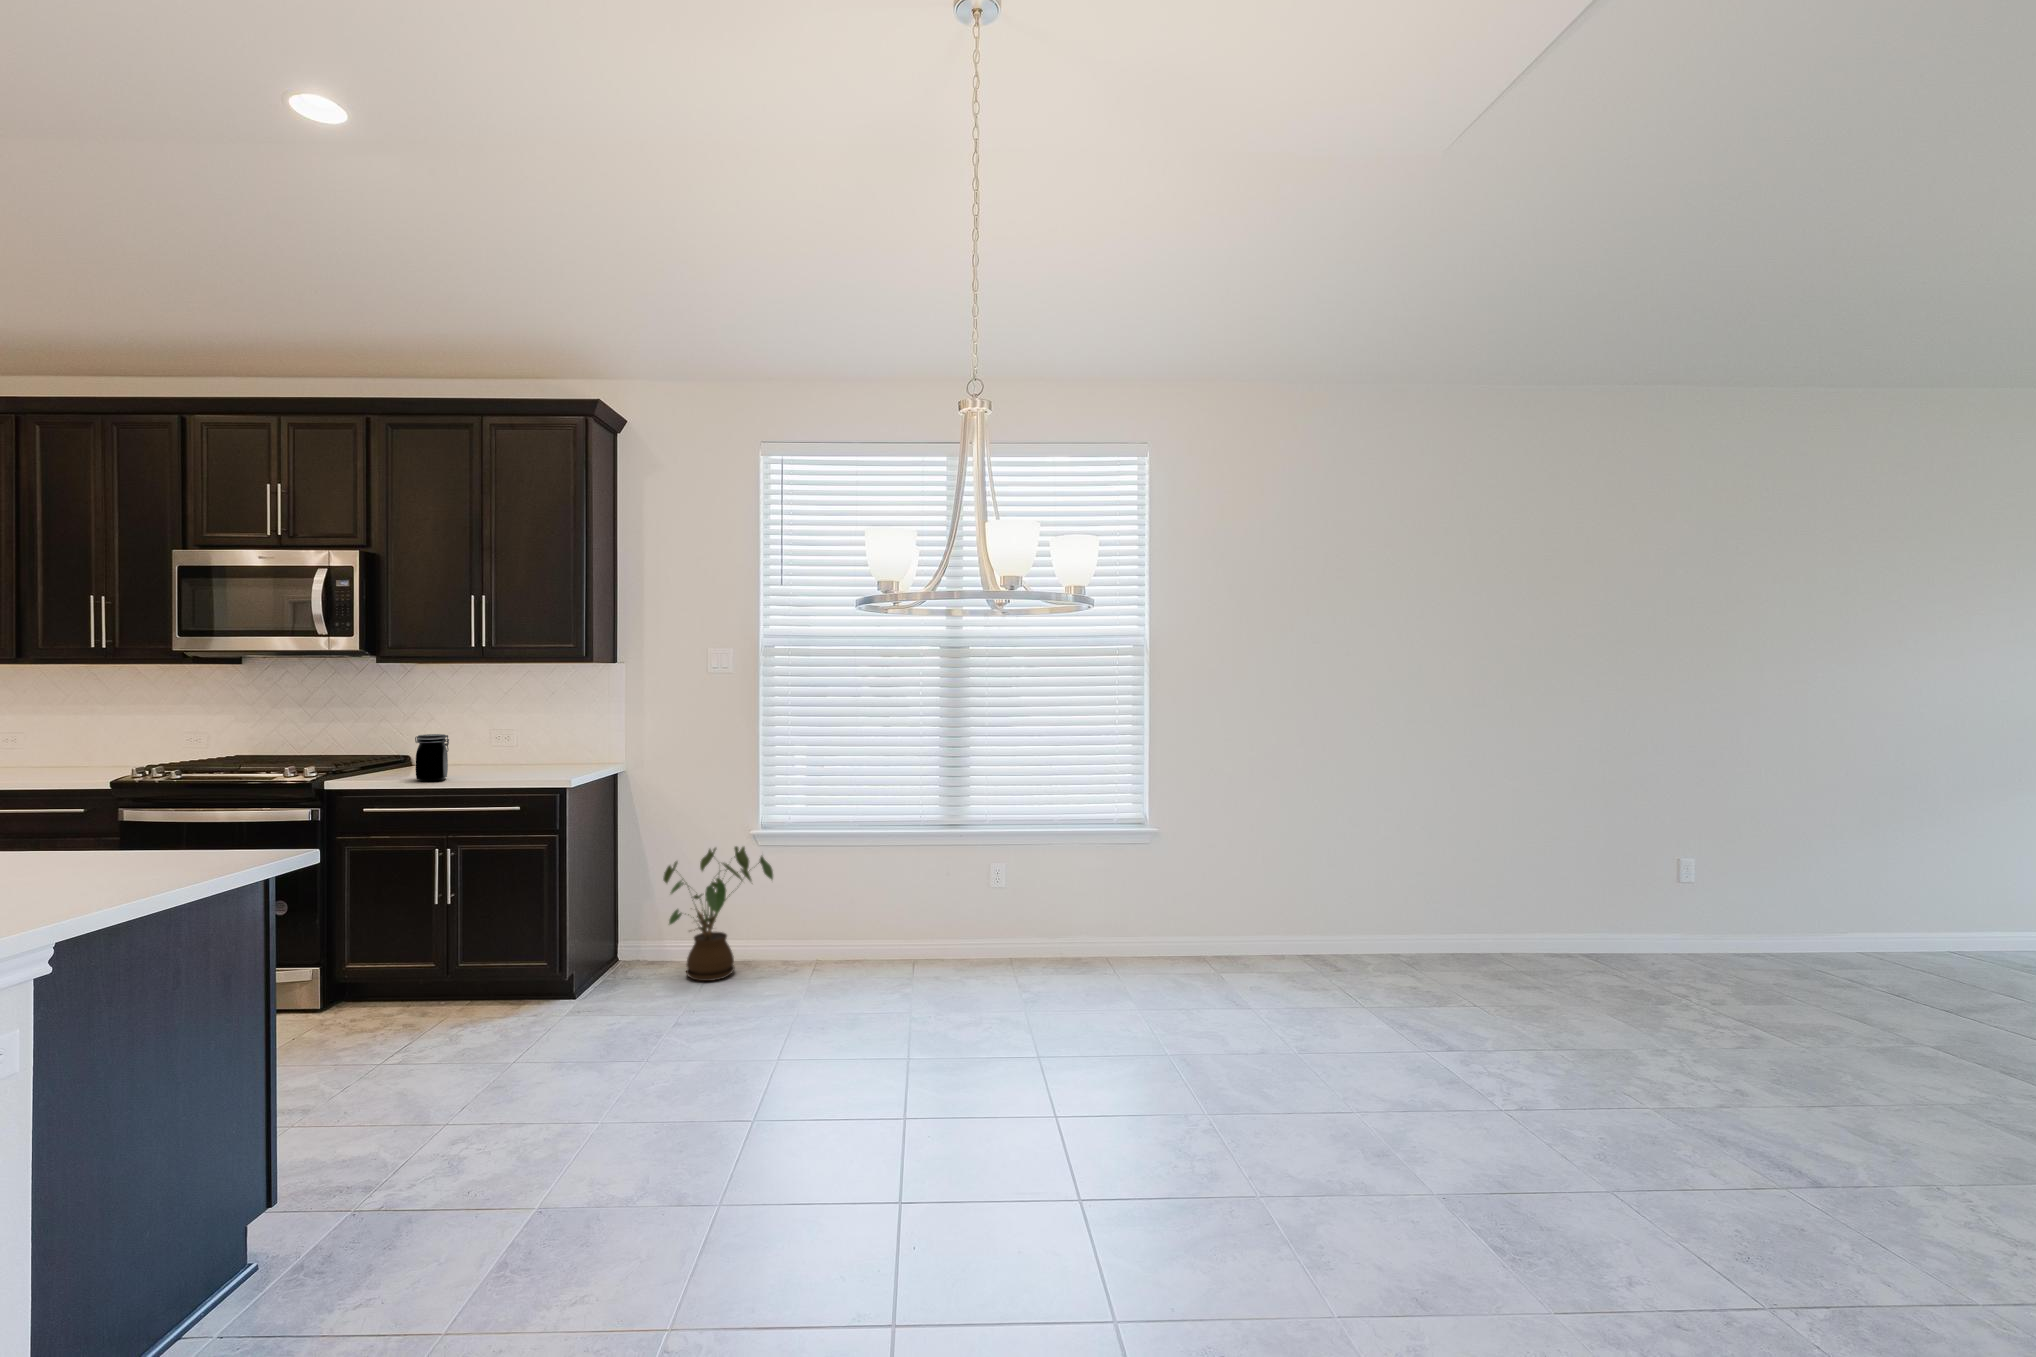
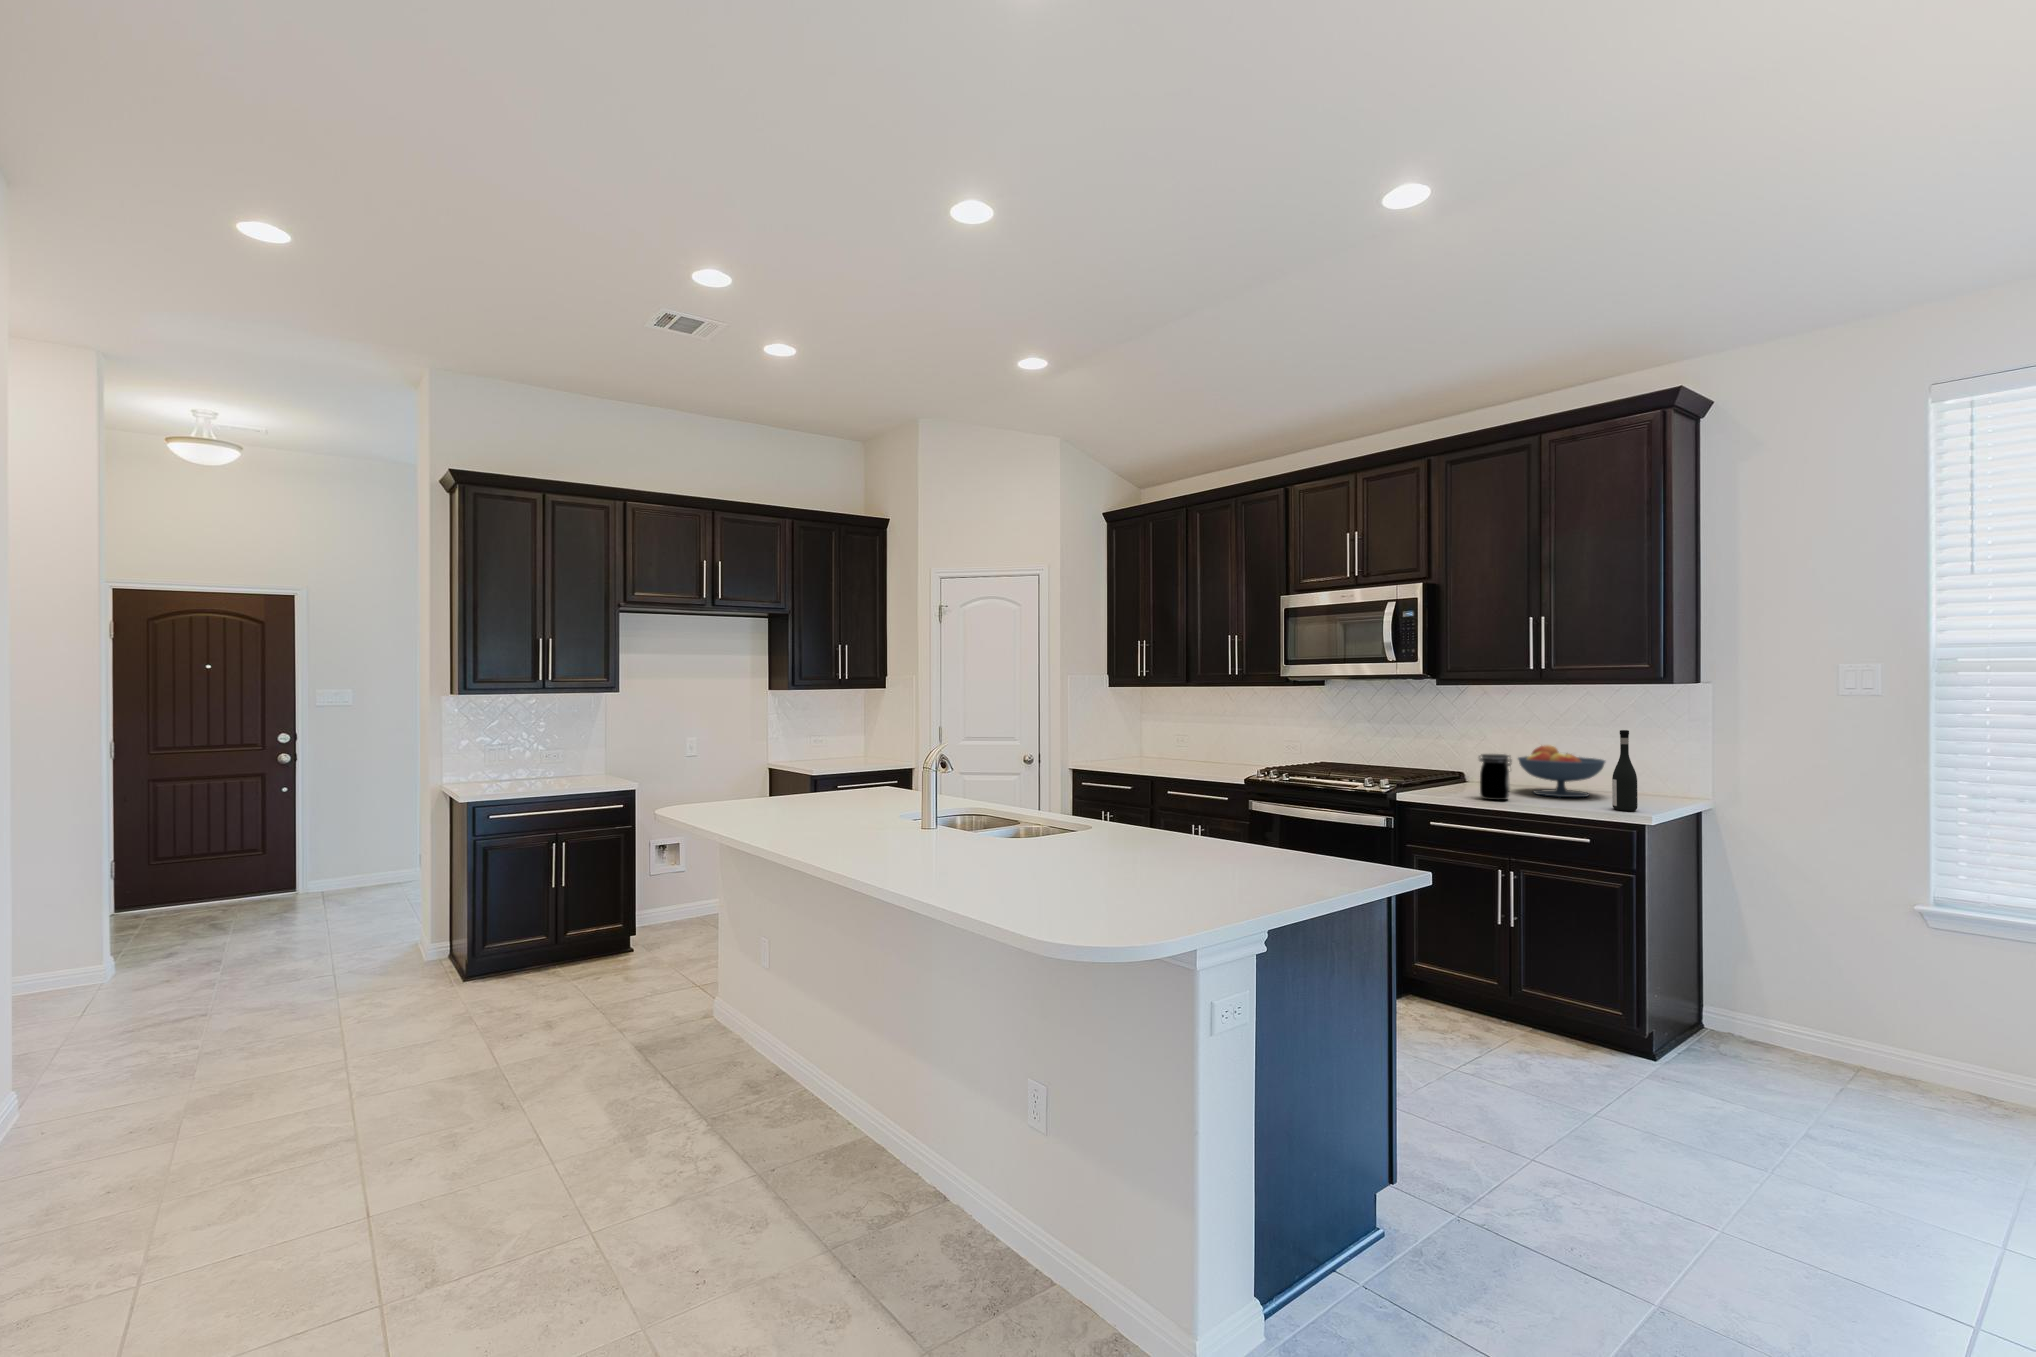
wine bottle: none [543,707,564,780] -> present [1612,730,1638,811]
fruit bowl: none [459,722,542,772] -> present [1518,746,1605,797]
house plant: present [663,846,773,981] -> none [1769,918,1951,1093]

